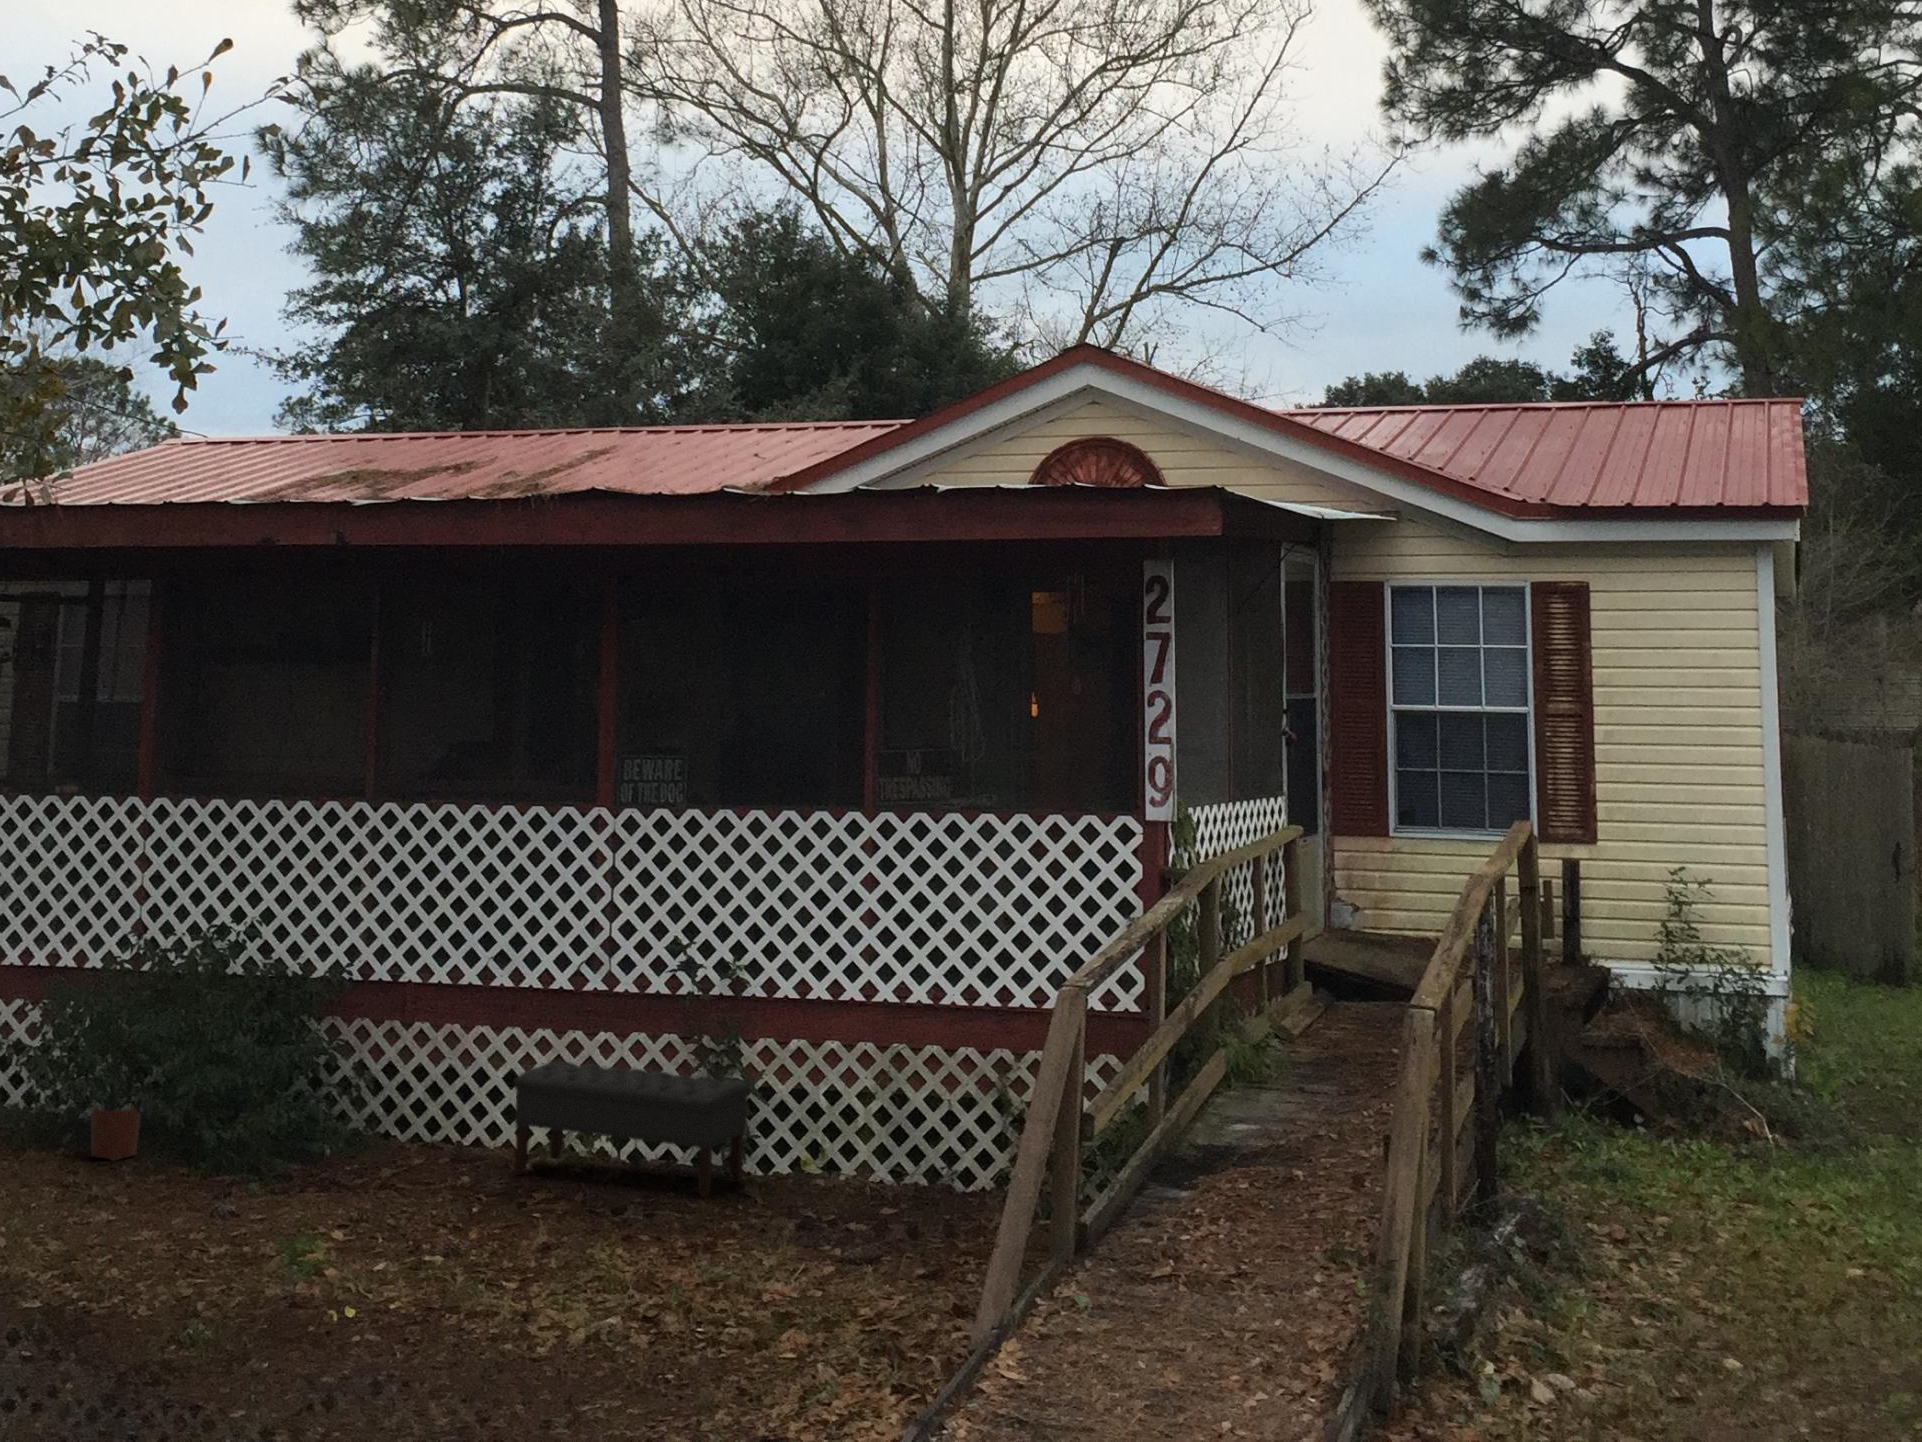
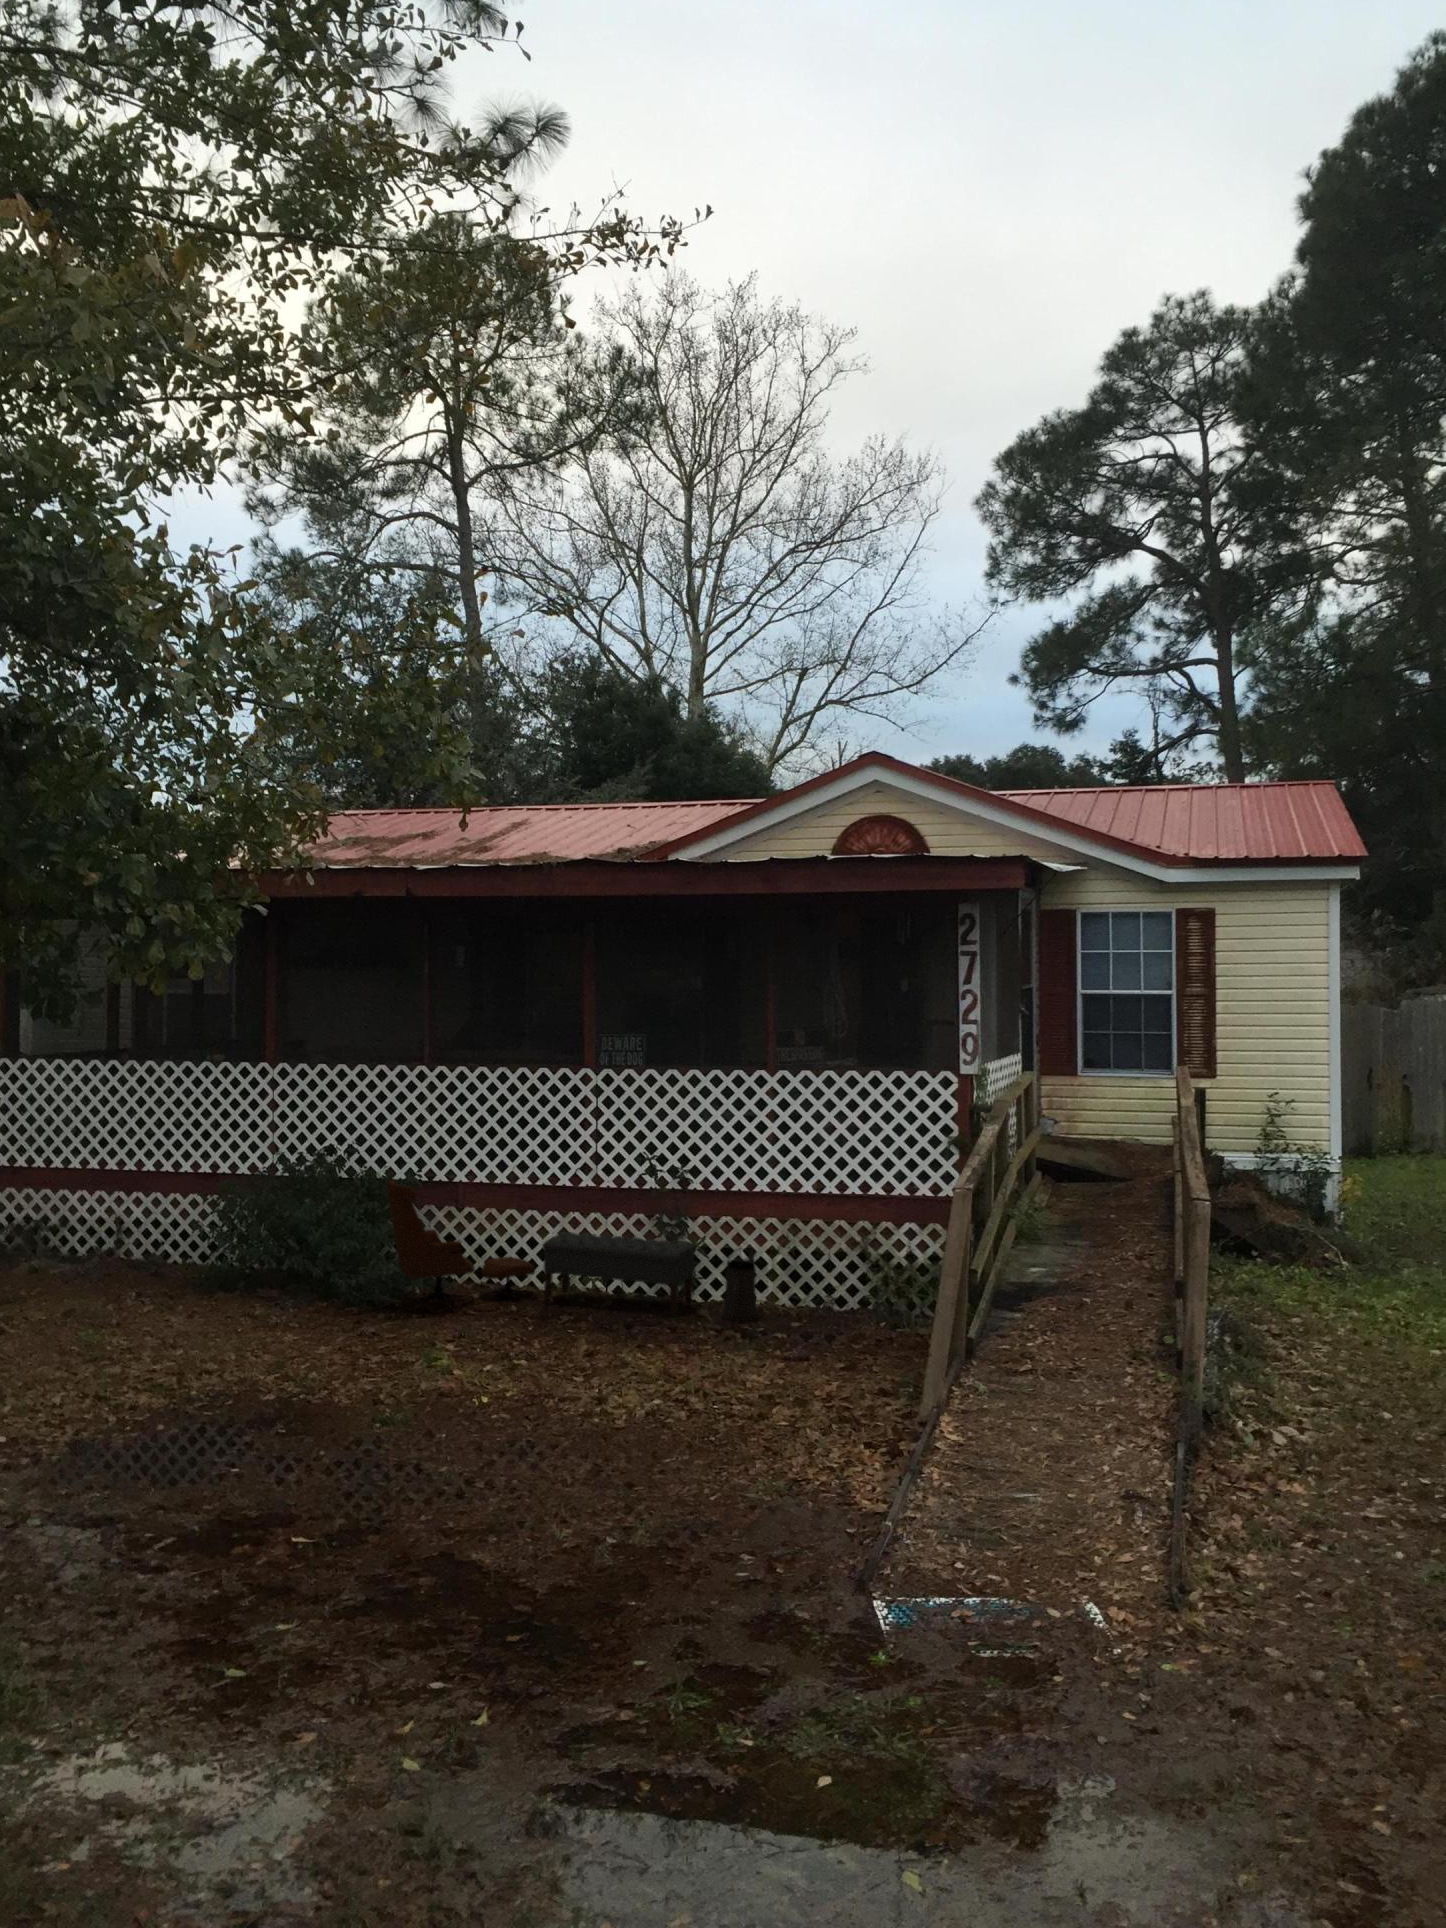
lounge chair: none [279,973,509,1185] -> present [386,1179,535,1312]
watering can: none [779,1090,841,1208] -> present [722,1249,757,1321]
planter: present [91,1104,140,1161] -> none [260,1262,292,1300]

